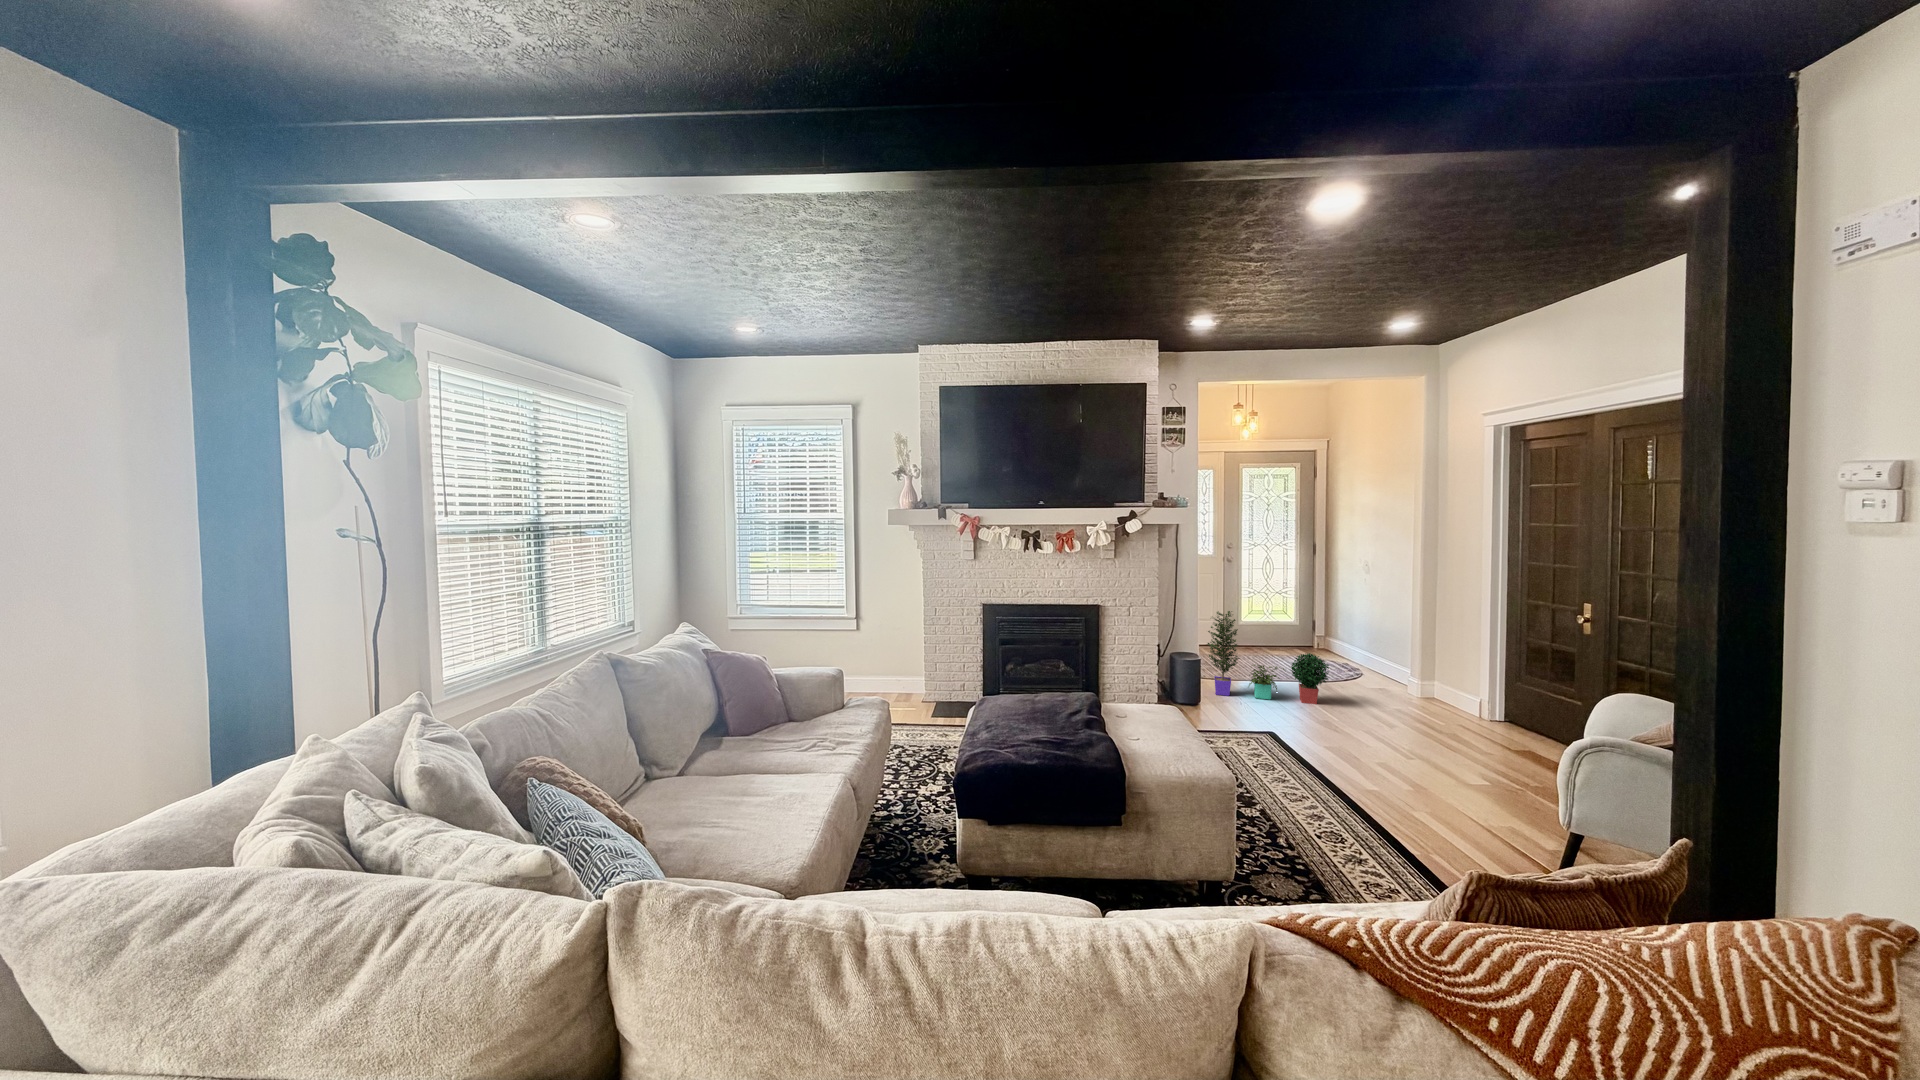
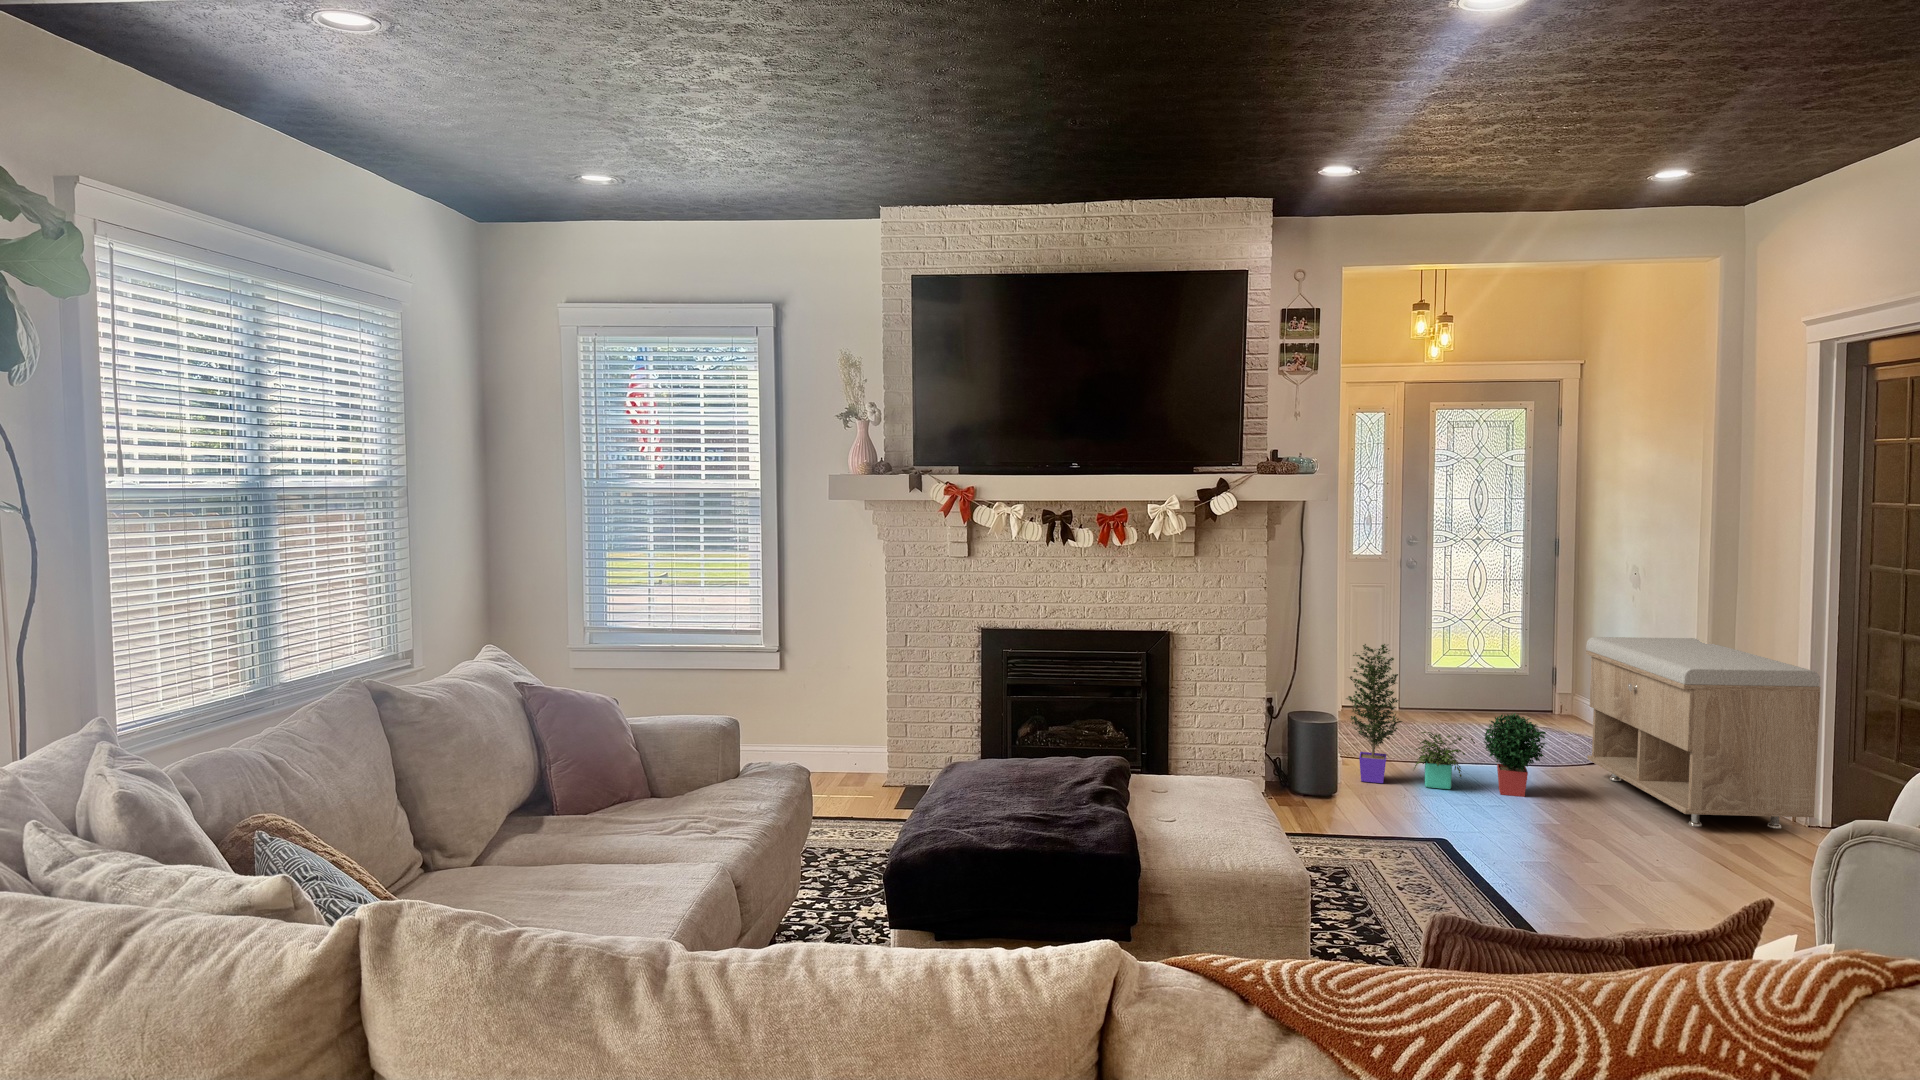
storage bench: none [1350,606,1502,725] -> present [1586,637,1820,829]

